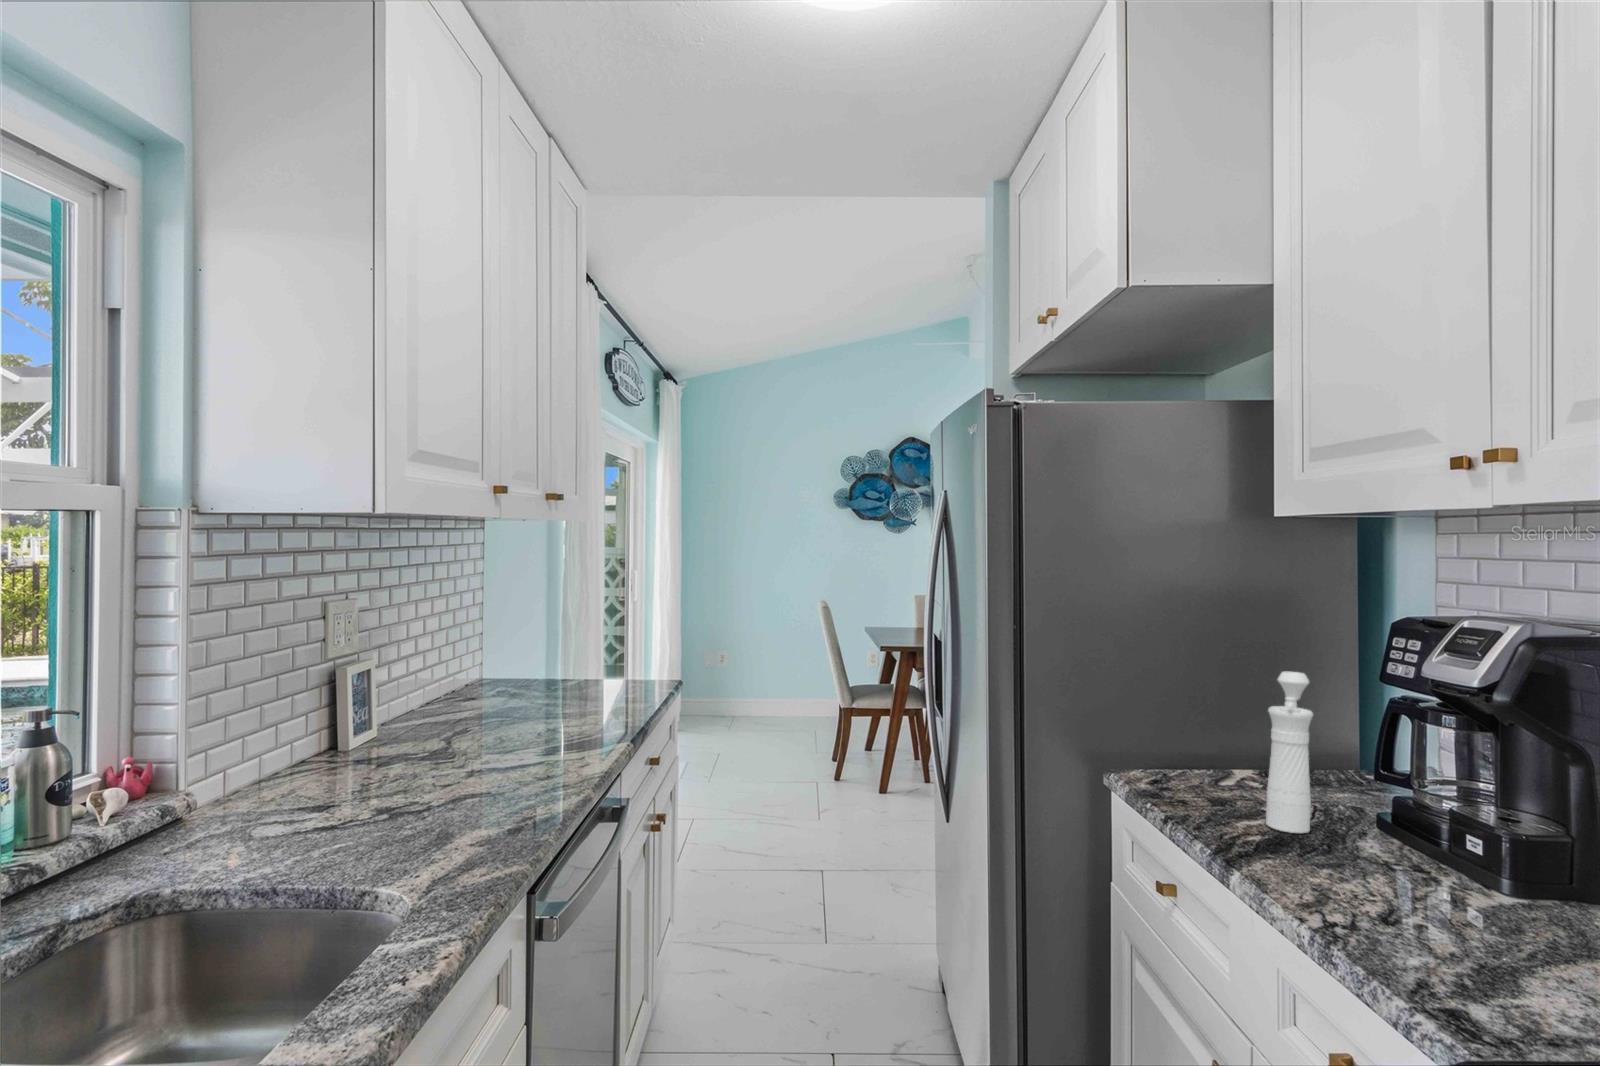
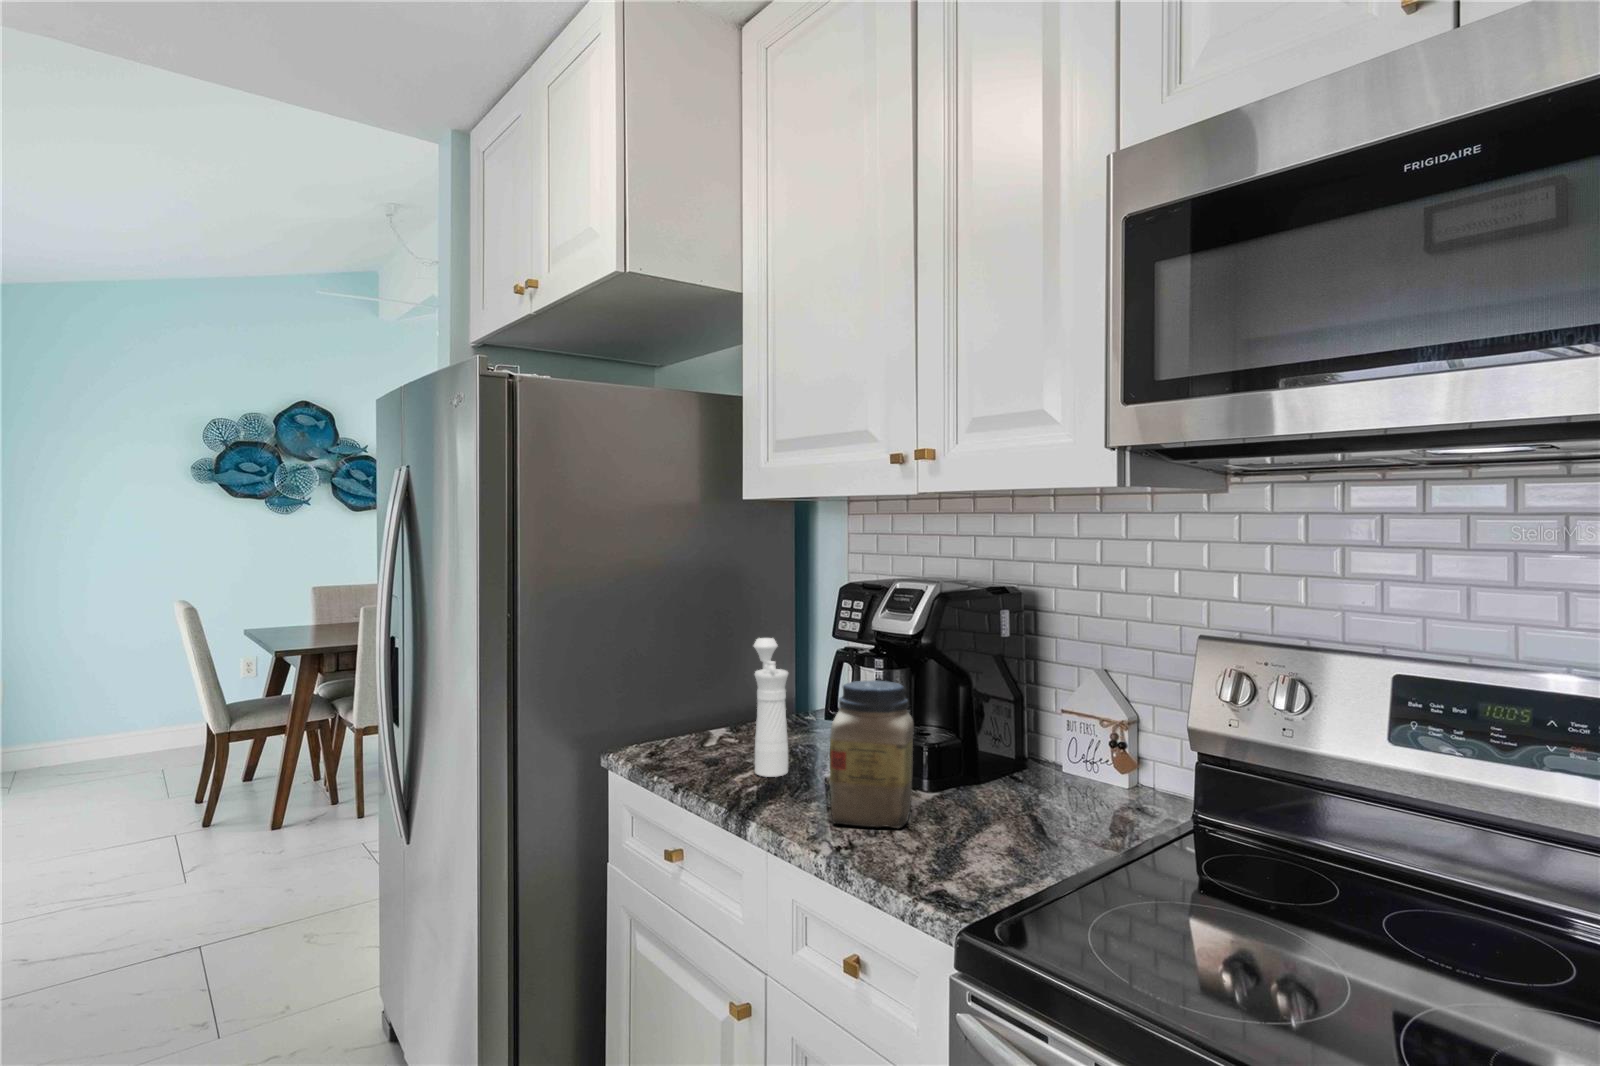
jar: none [1337,731,1472,923] -> present [830,680,914,828]

